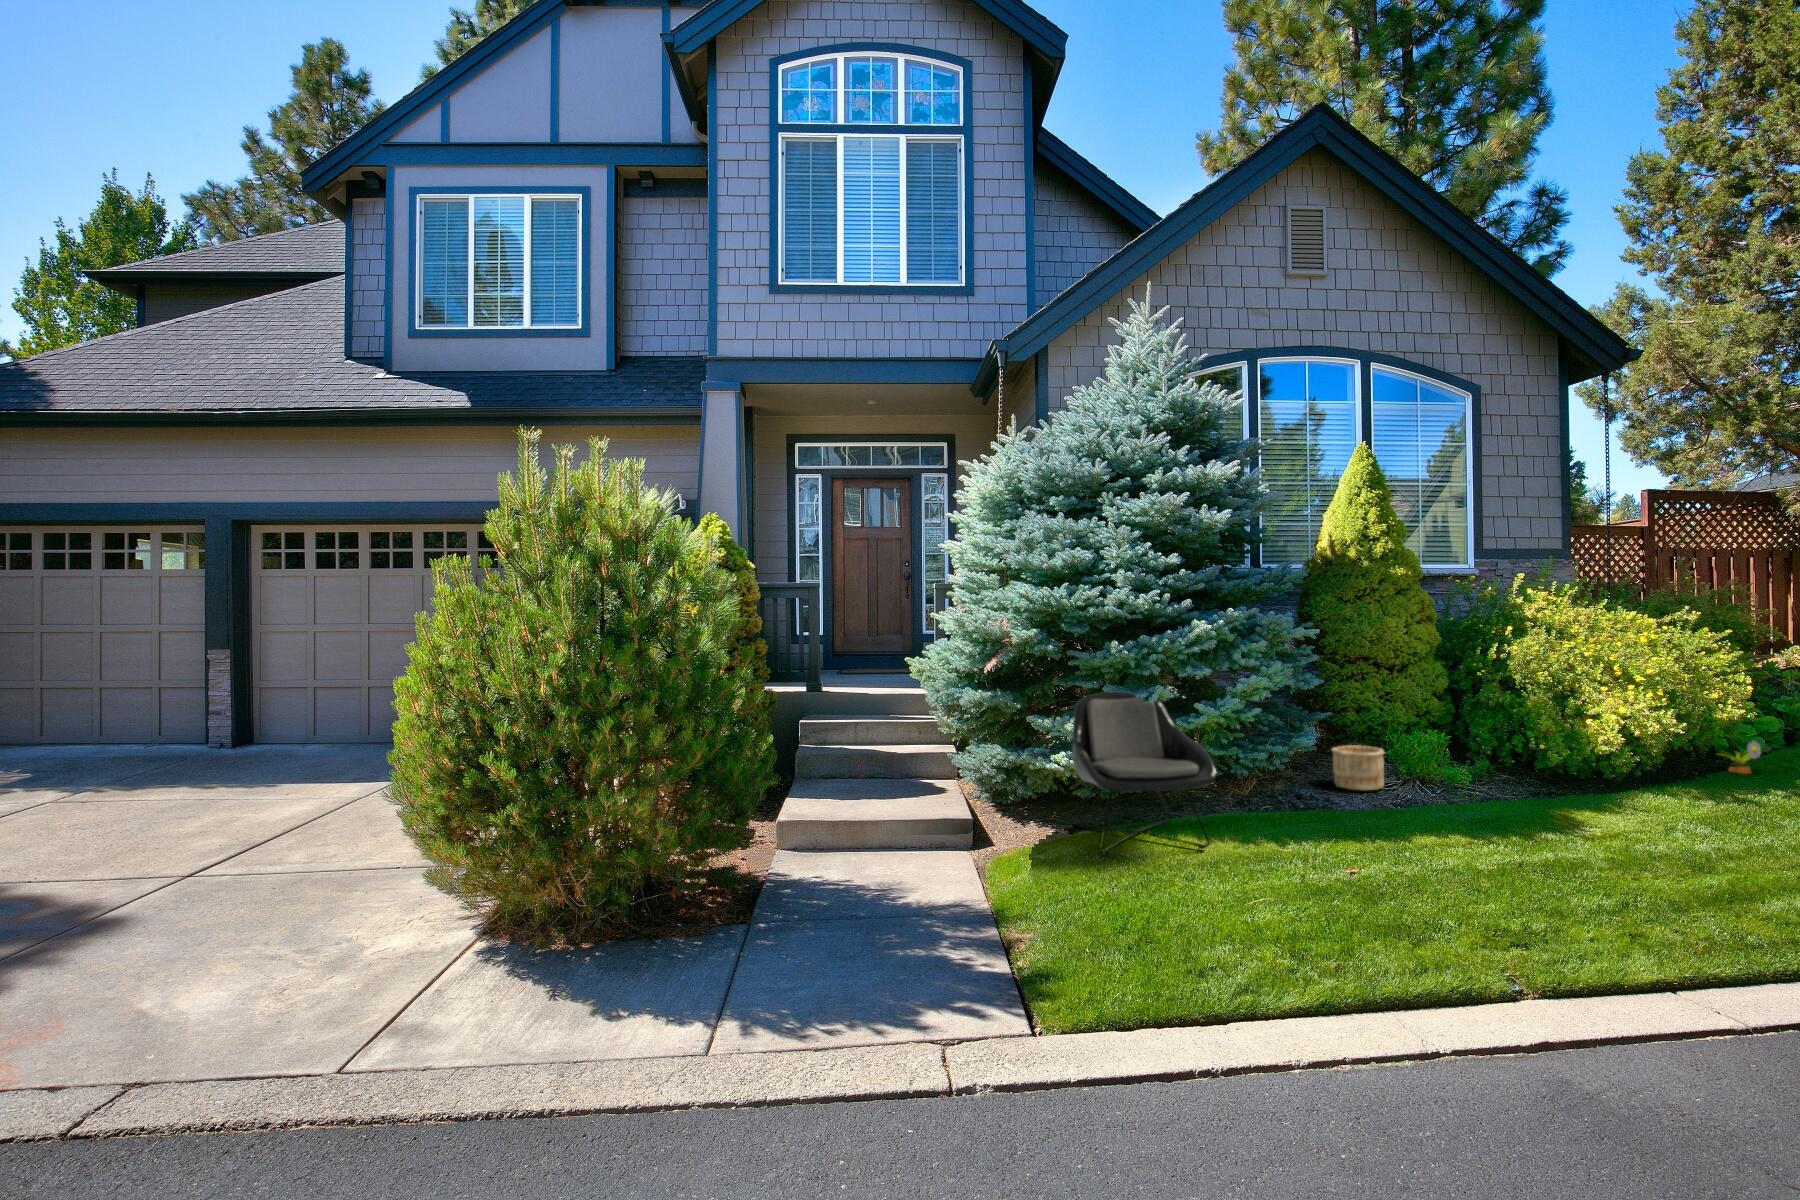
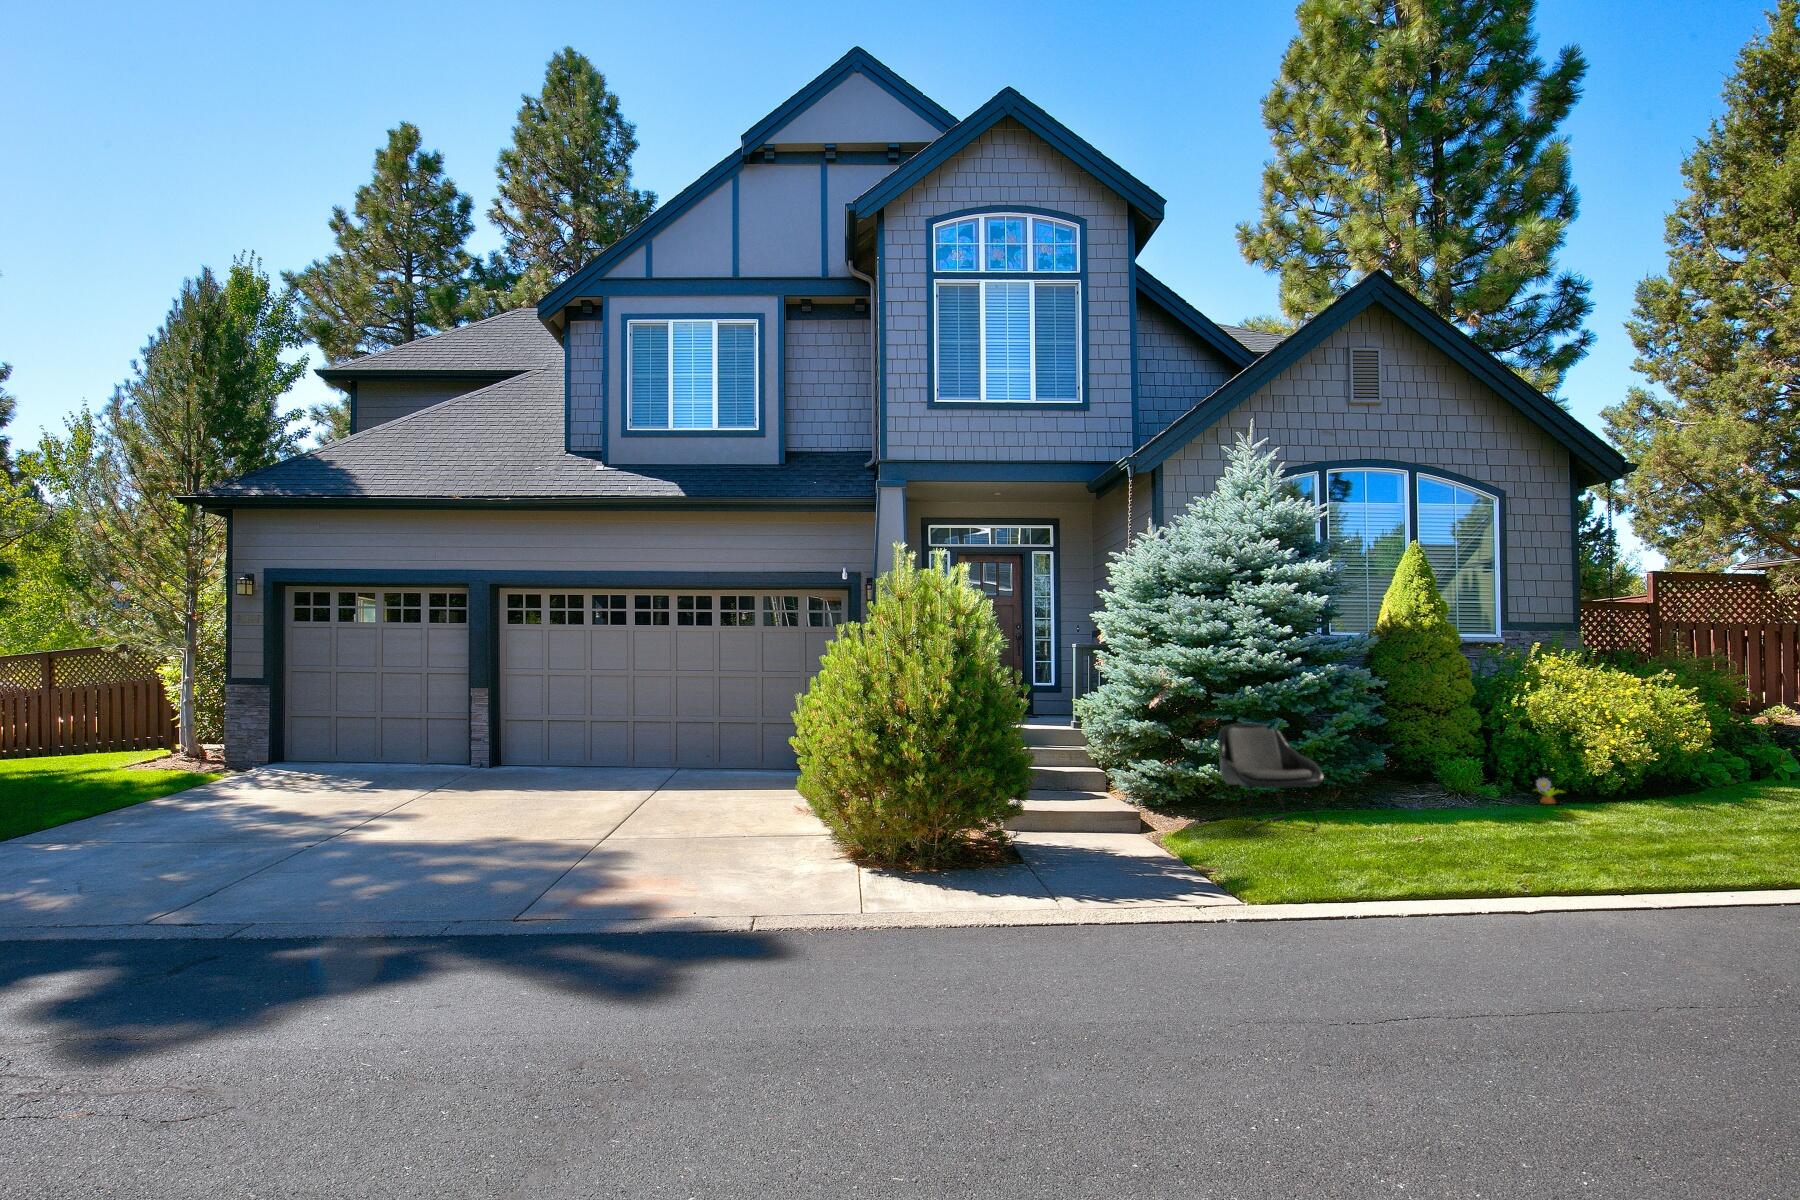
decorative plant: present [1721,741,1761,774] -> present [1537,778,1563,804]
wooden bucket: present [1331,745,1384,790] -> none [1399,769,1439,801]

